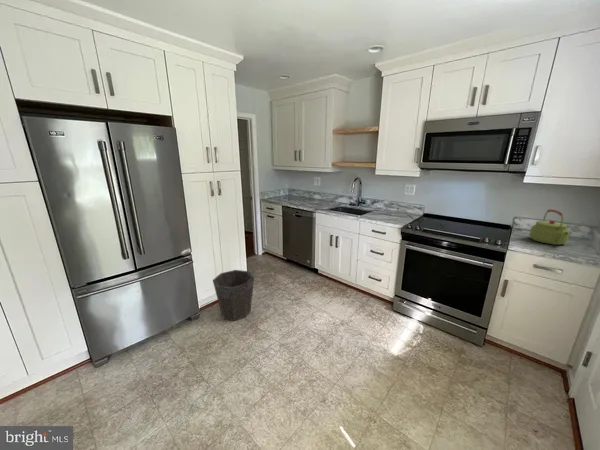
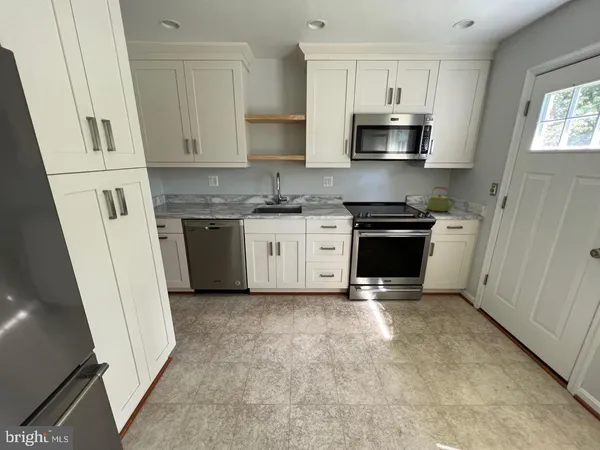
waste bin: present [213,270,254,321] -> none [145,329,218,426]

